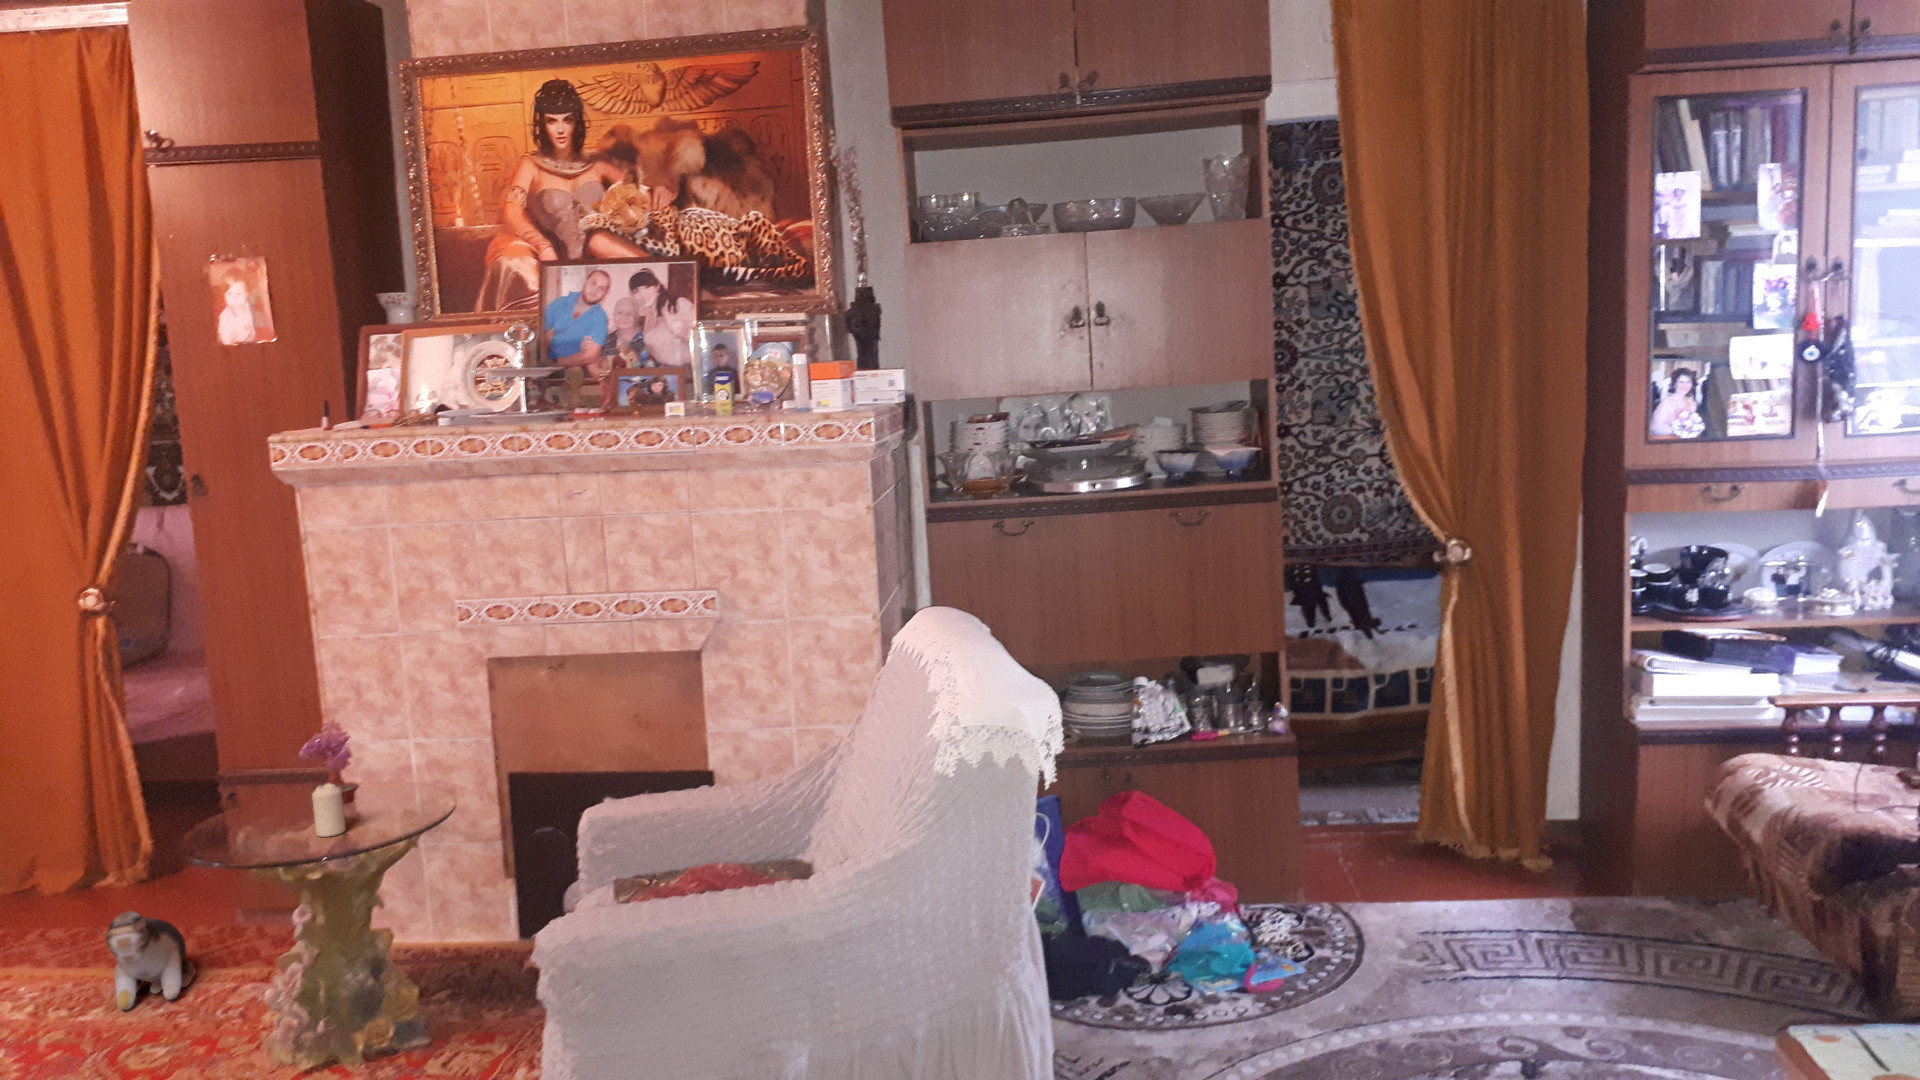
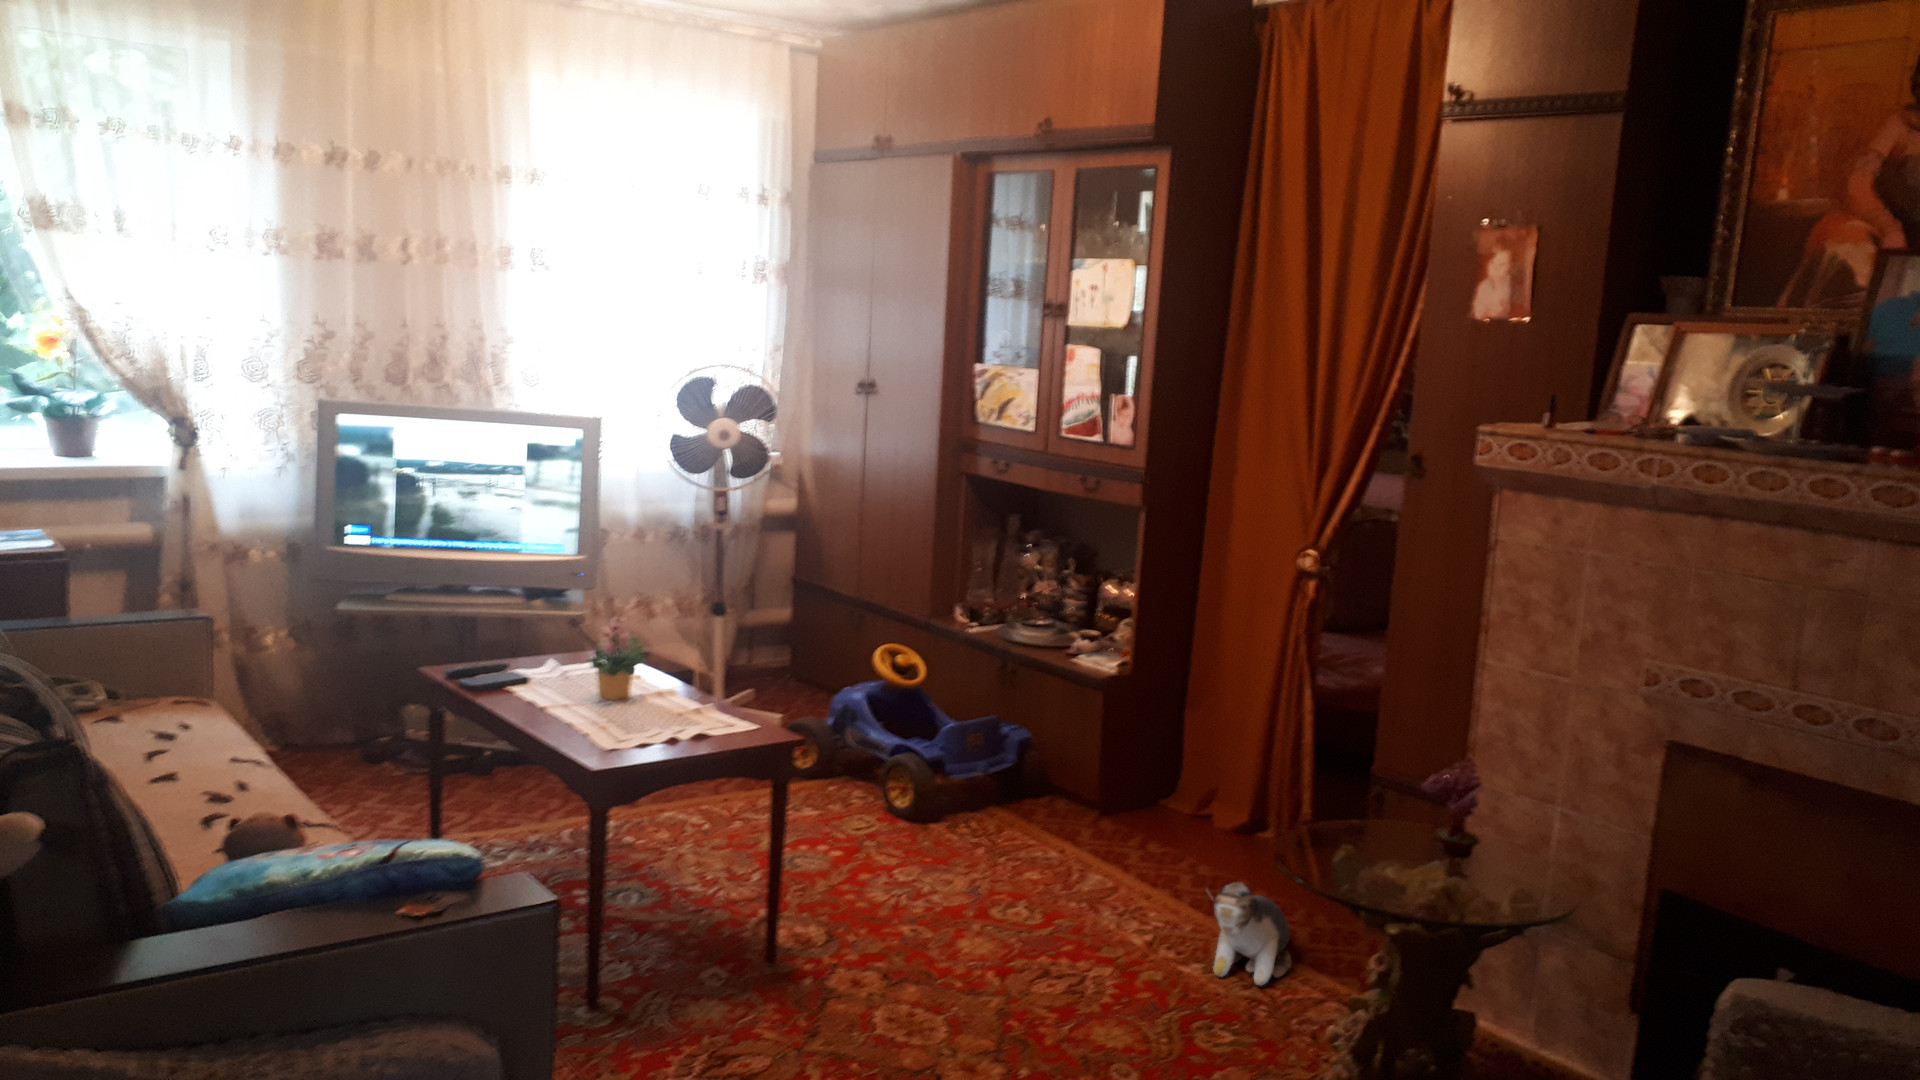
candle: present [312,783,345,837] -> none [1399,834,1437,897]

